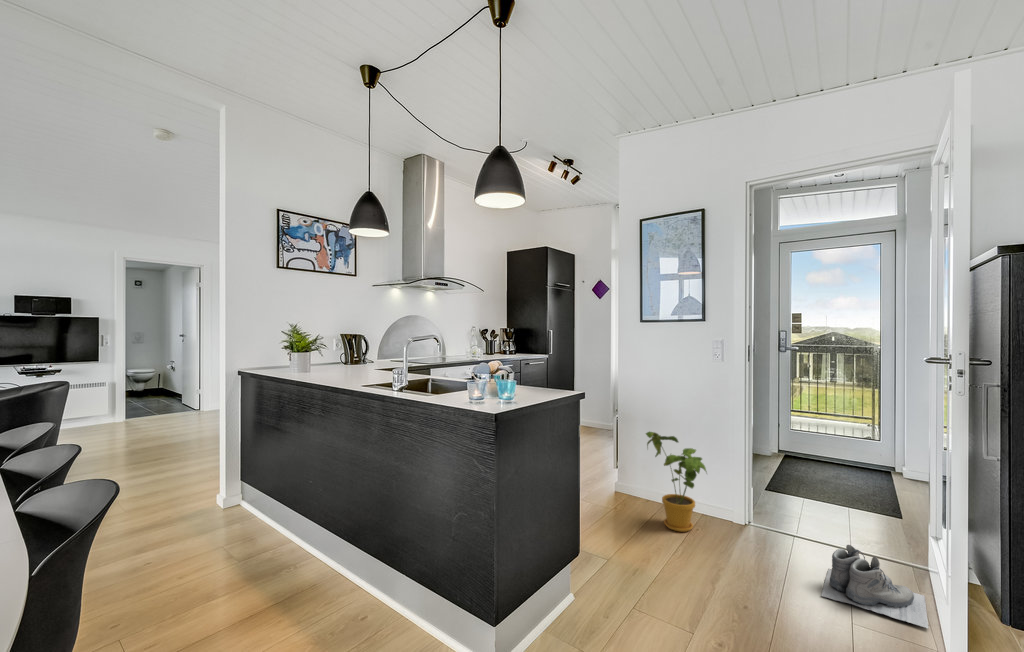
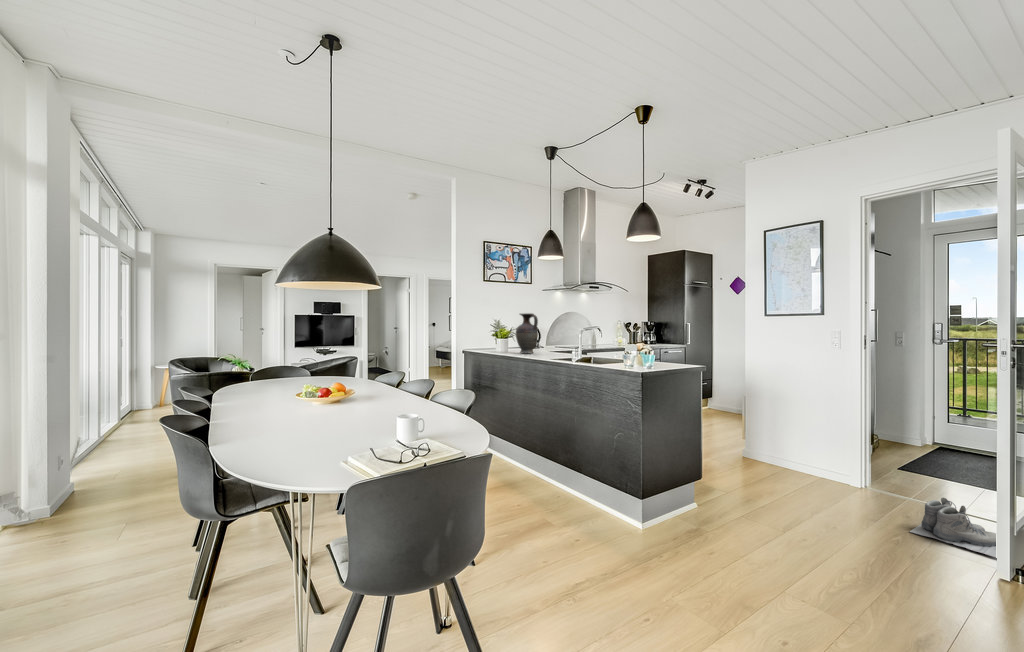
vase: none [318,316,353,375] -> present [516,313,538,353]
house plant: present [646,432,707,532] -> none [764,403,820,485]

